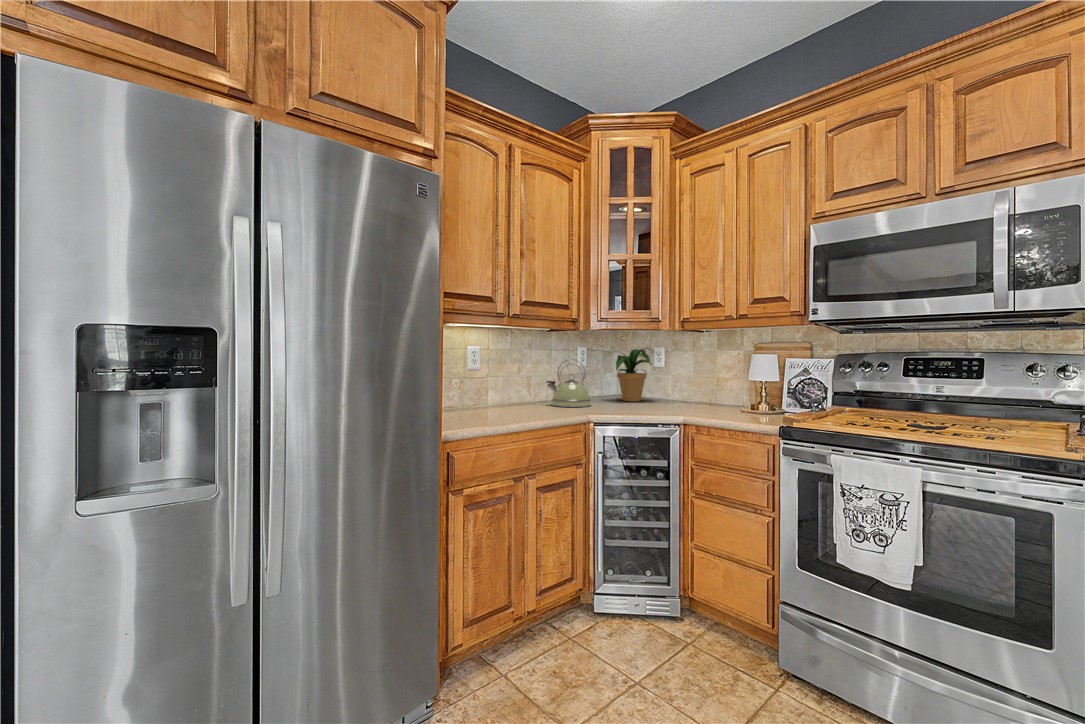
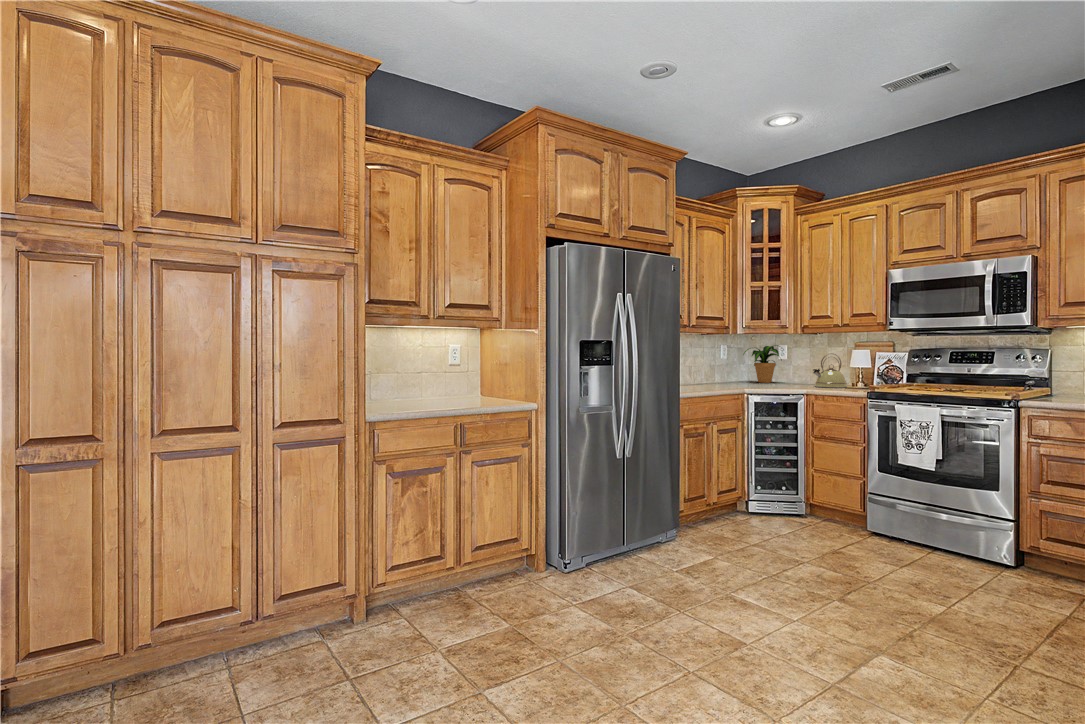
kettle: present [546,359,591,407] -> present [813,353,847,388]

